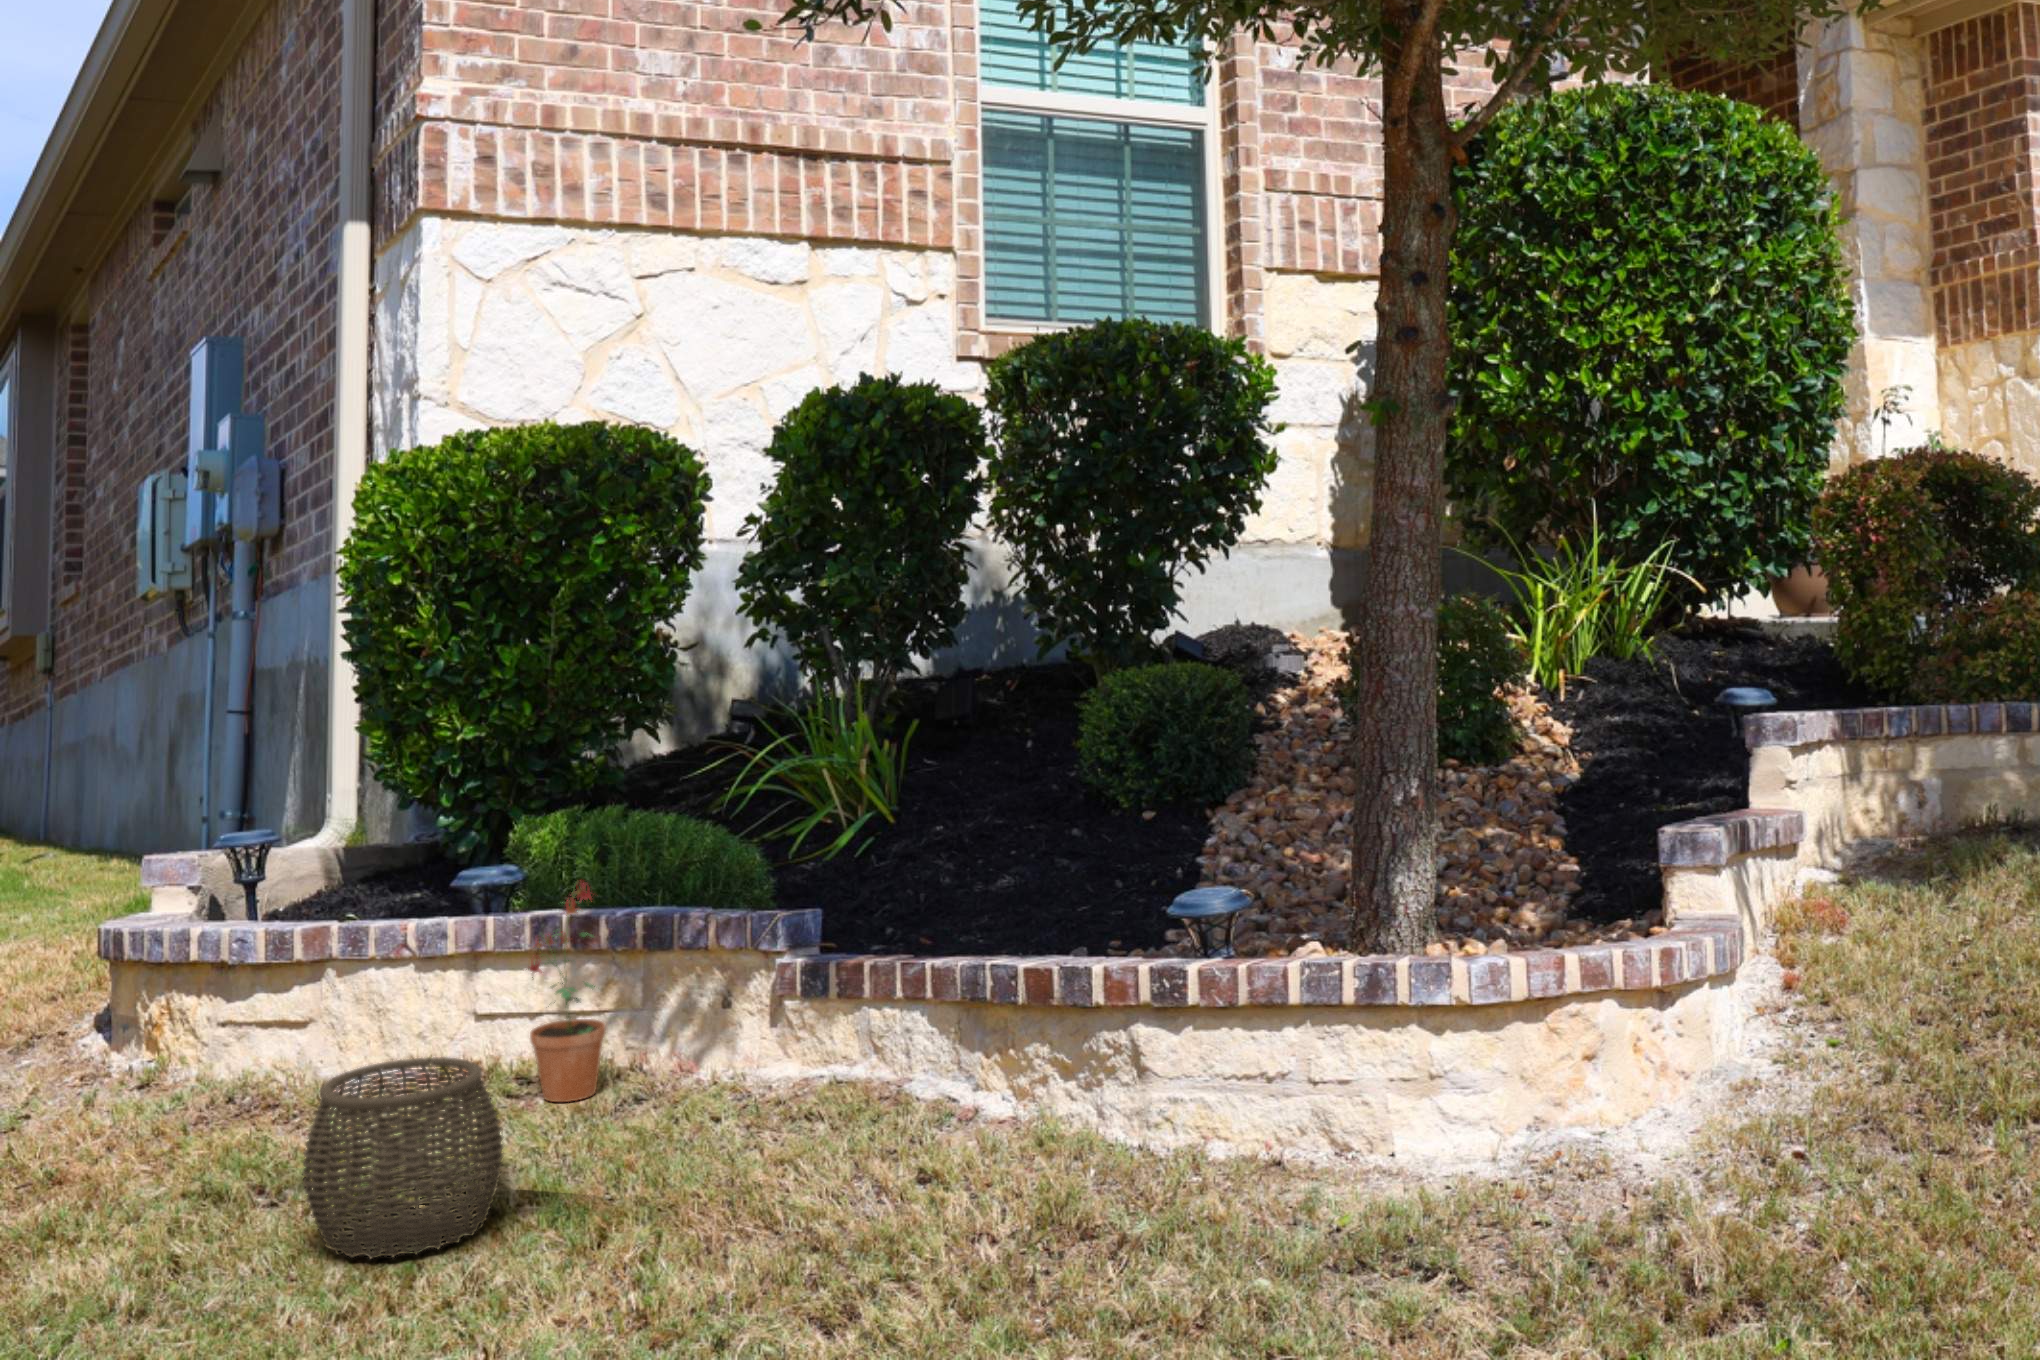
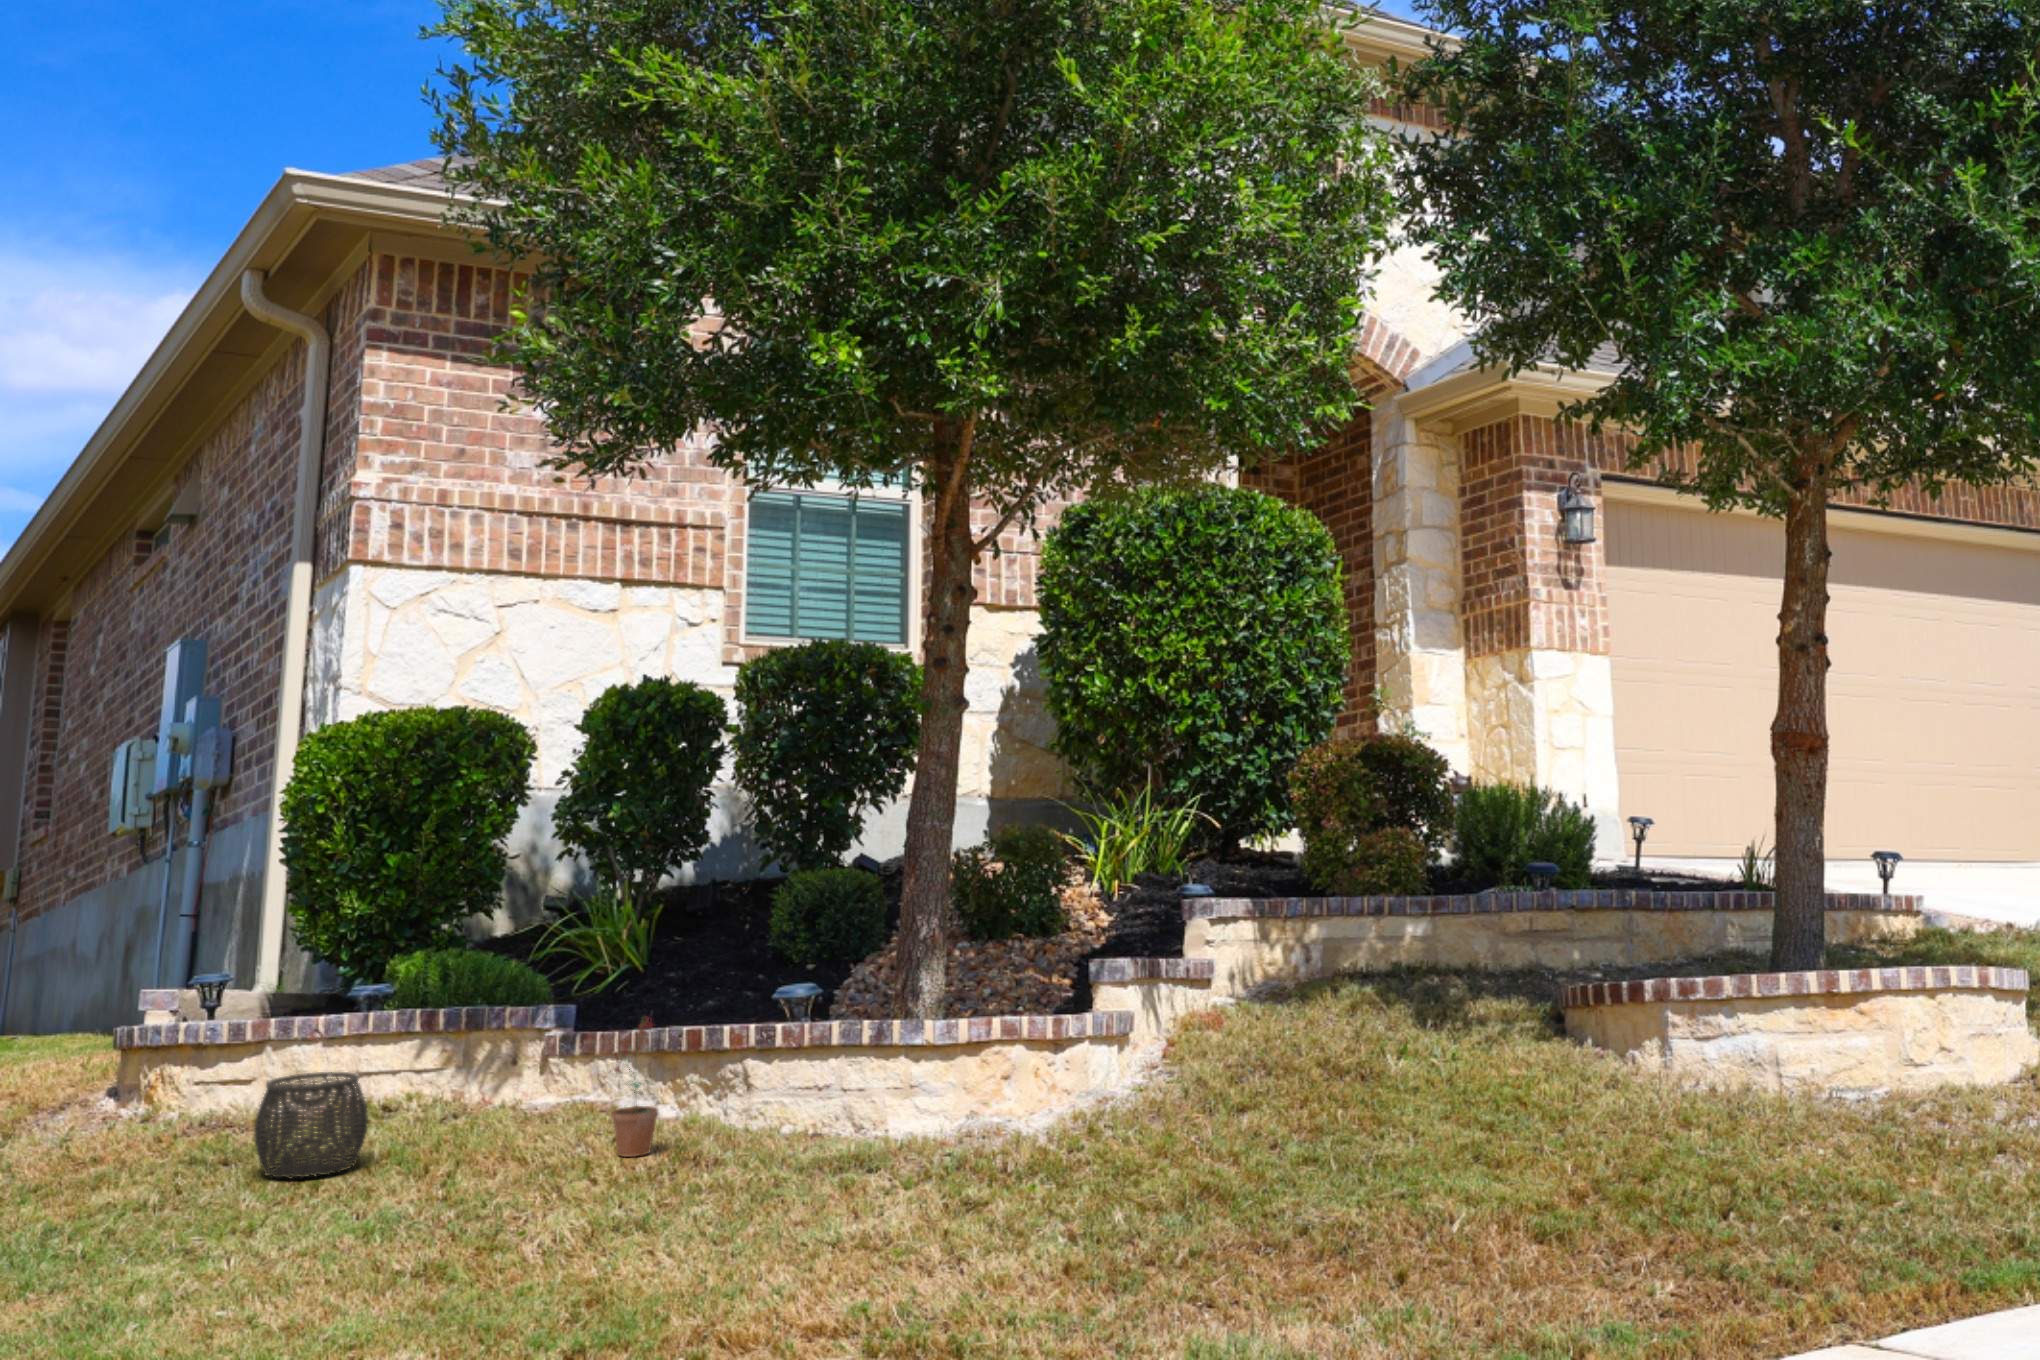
potted plant: present [530,882,605,1102] -> present [611,1016,658,1157]

